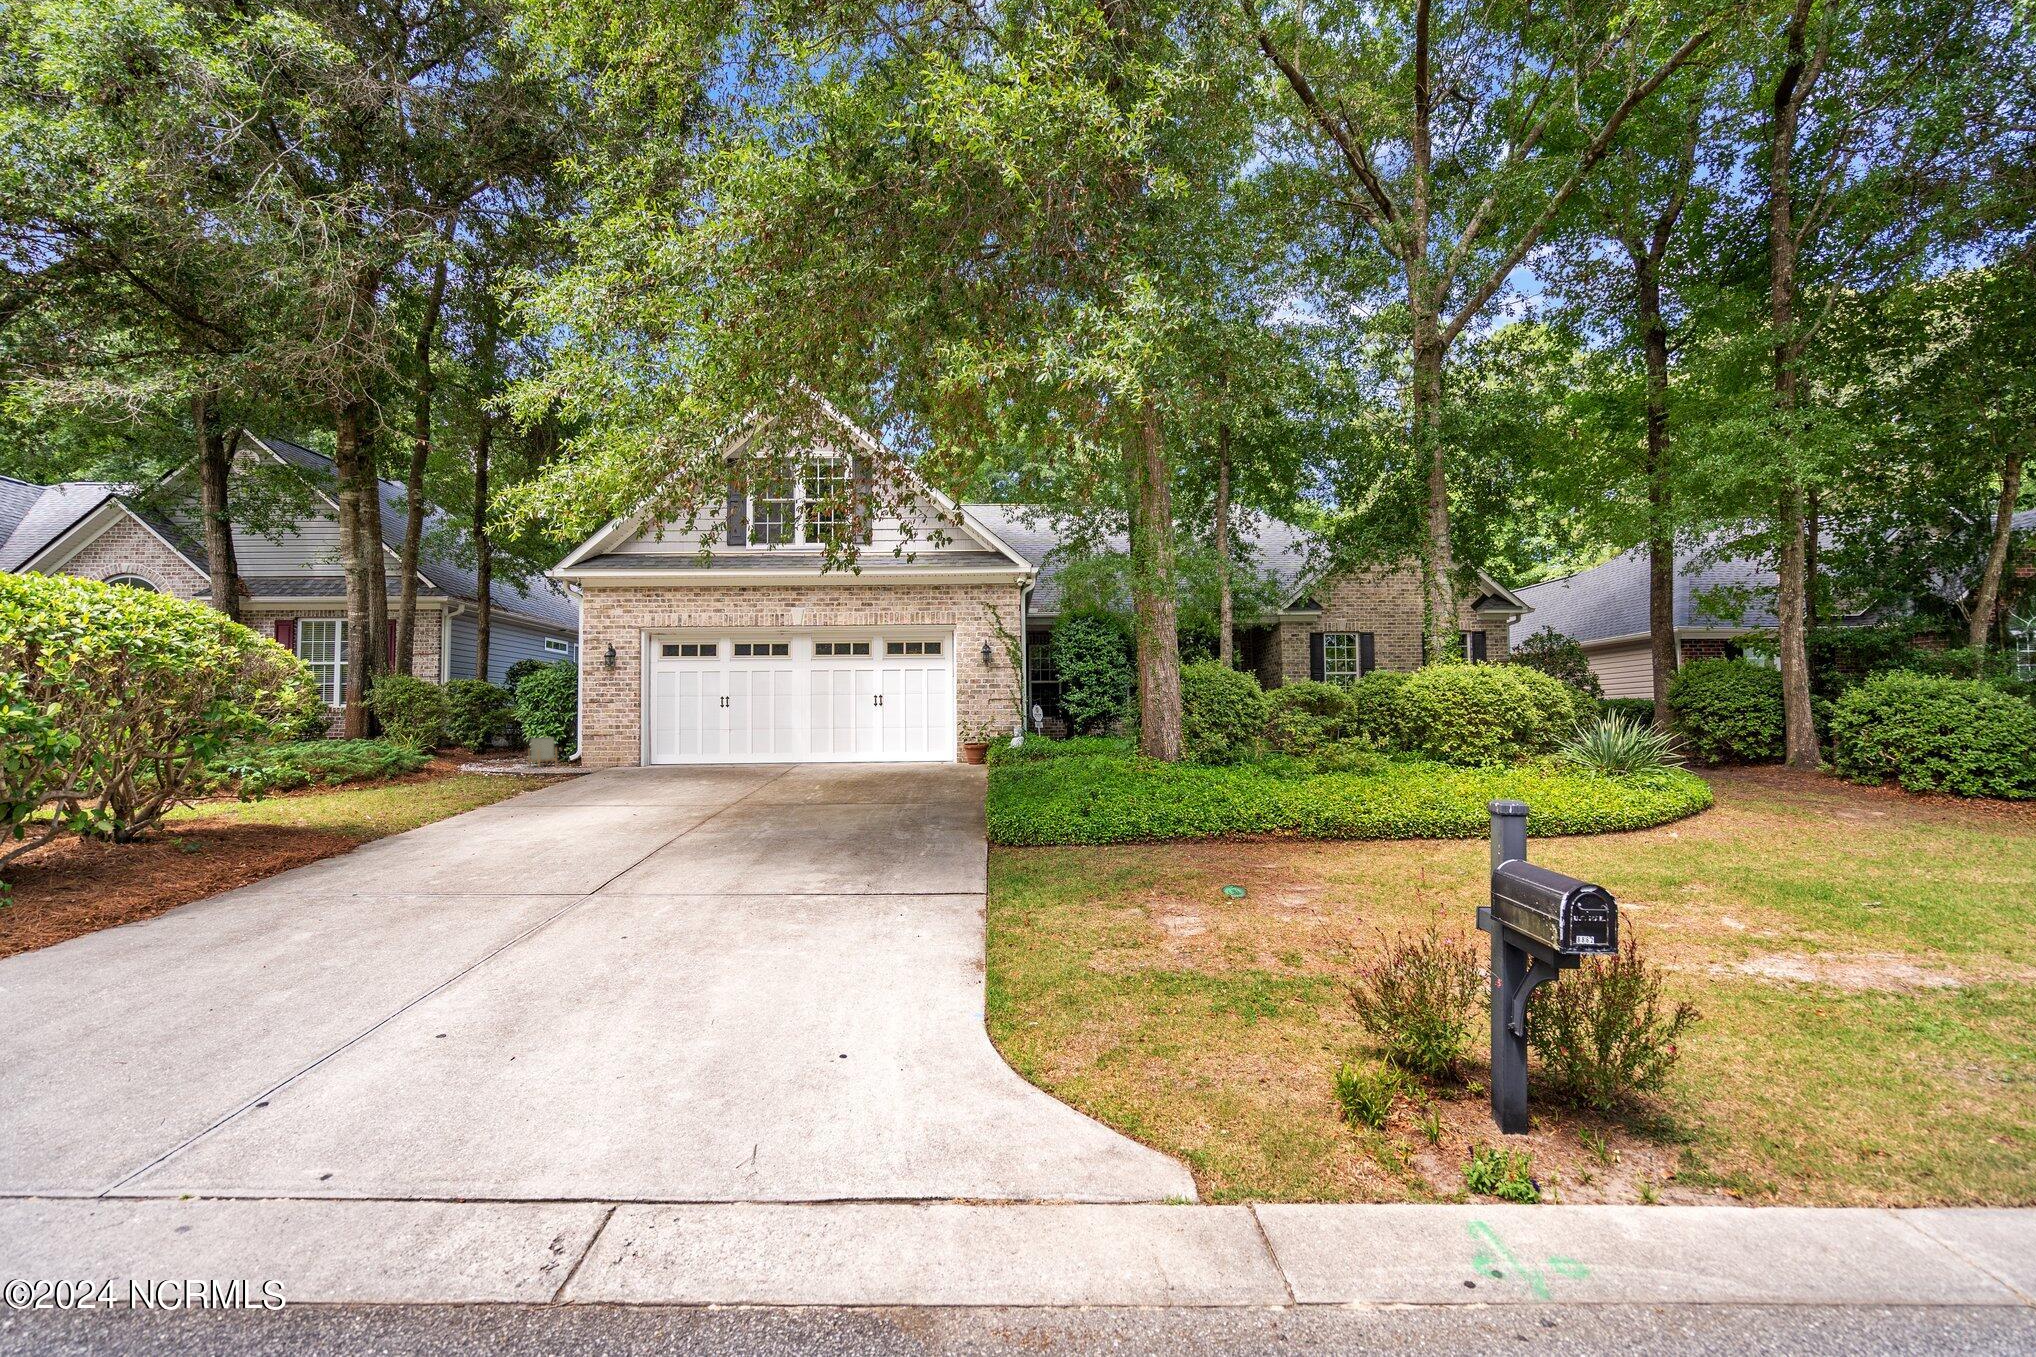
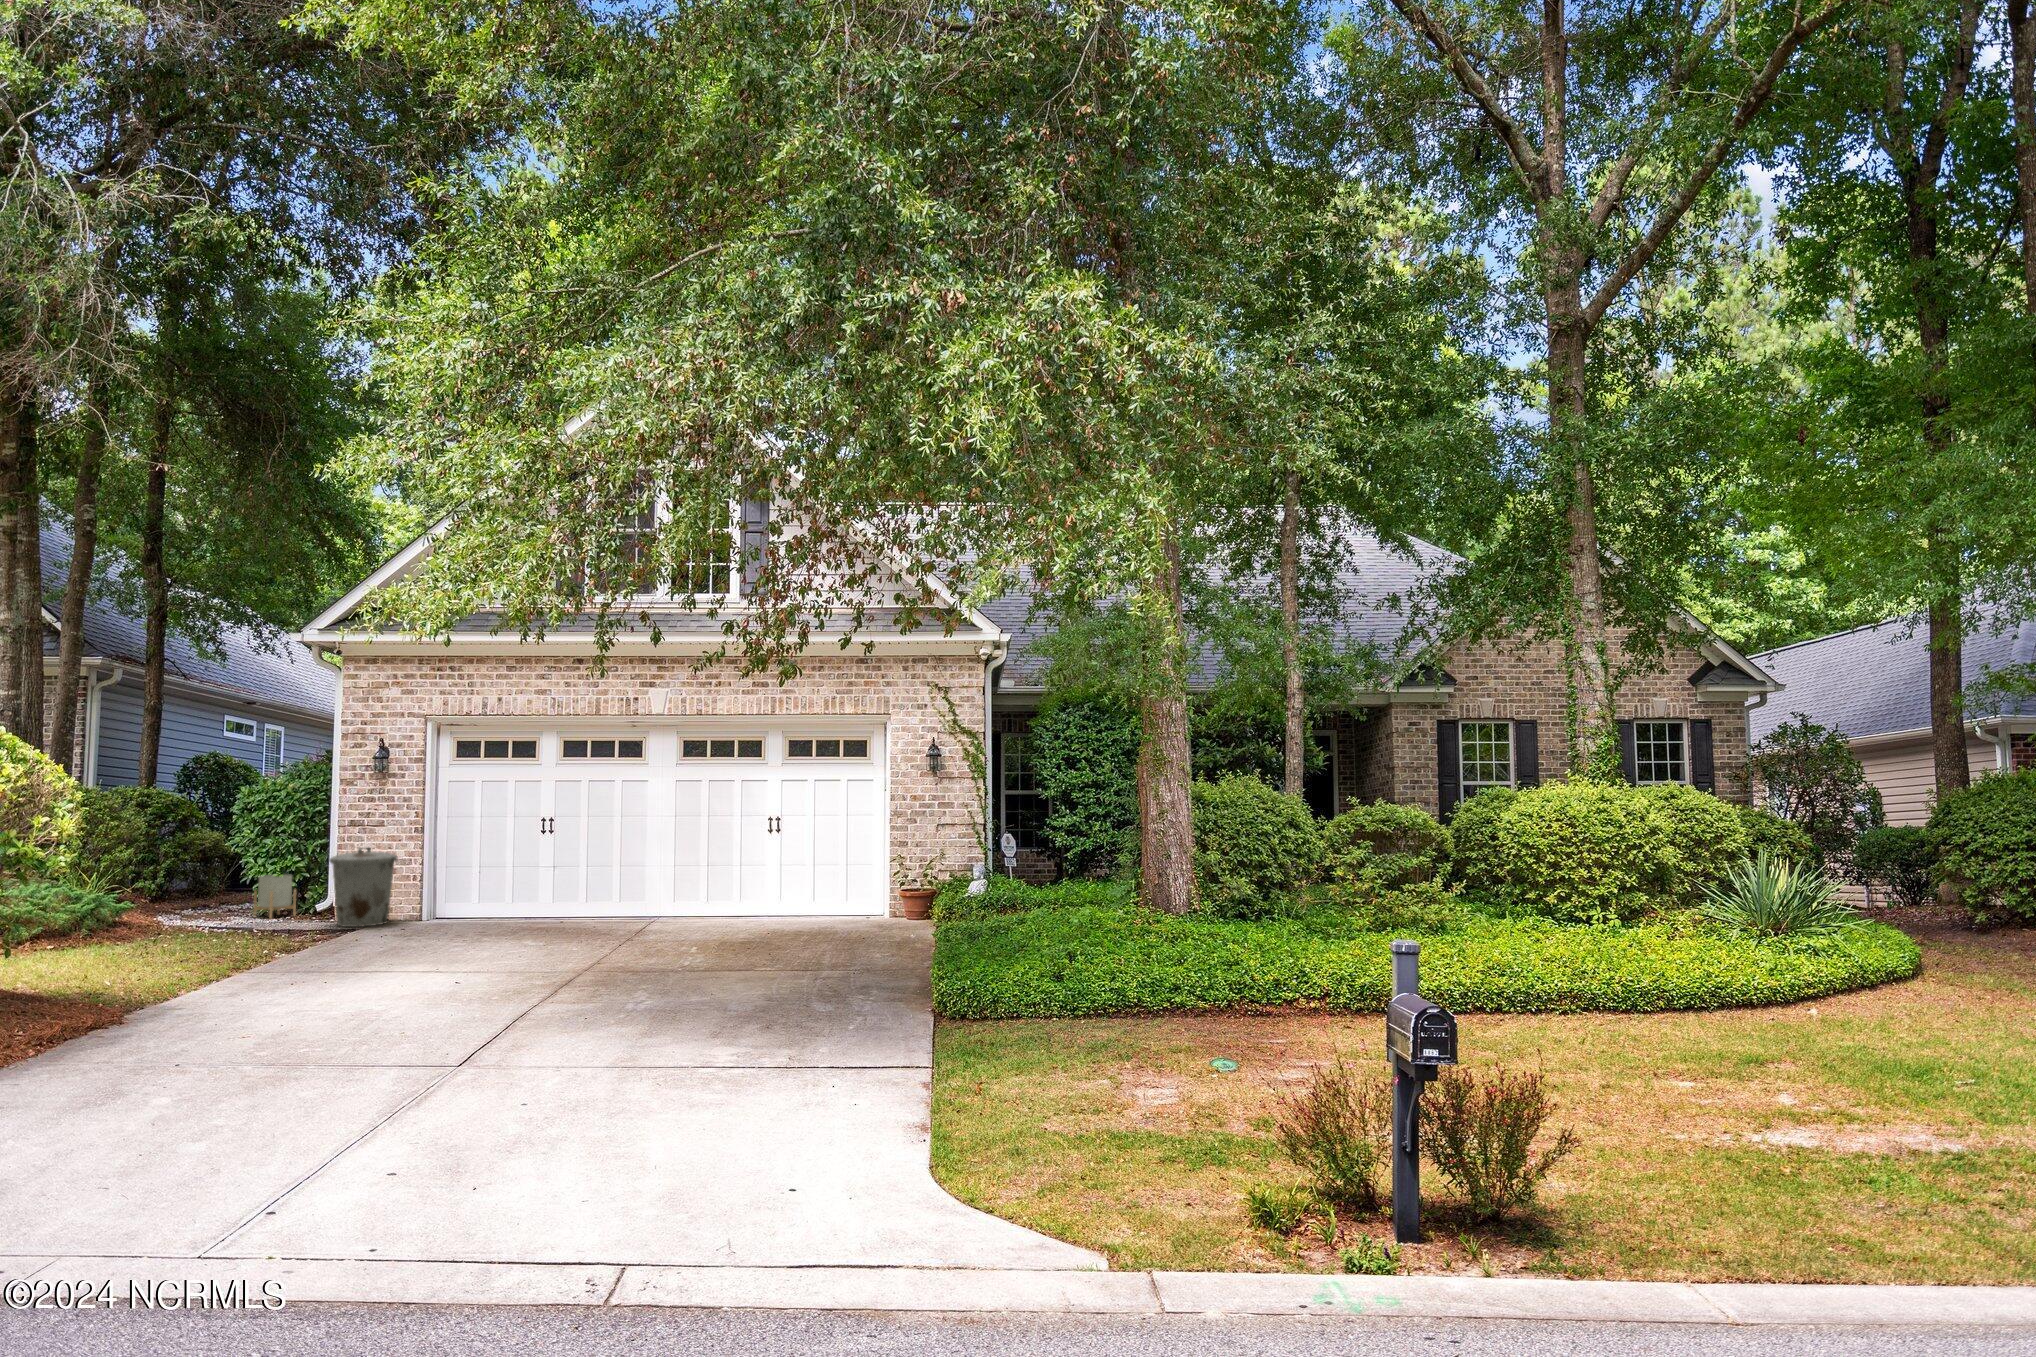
trash can: none [572,718,621,773] -> present [330,847,398,927]

